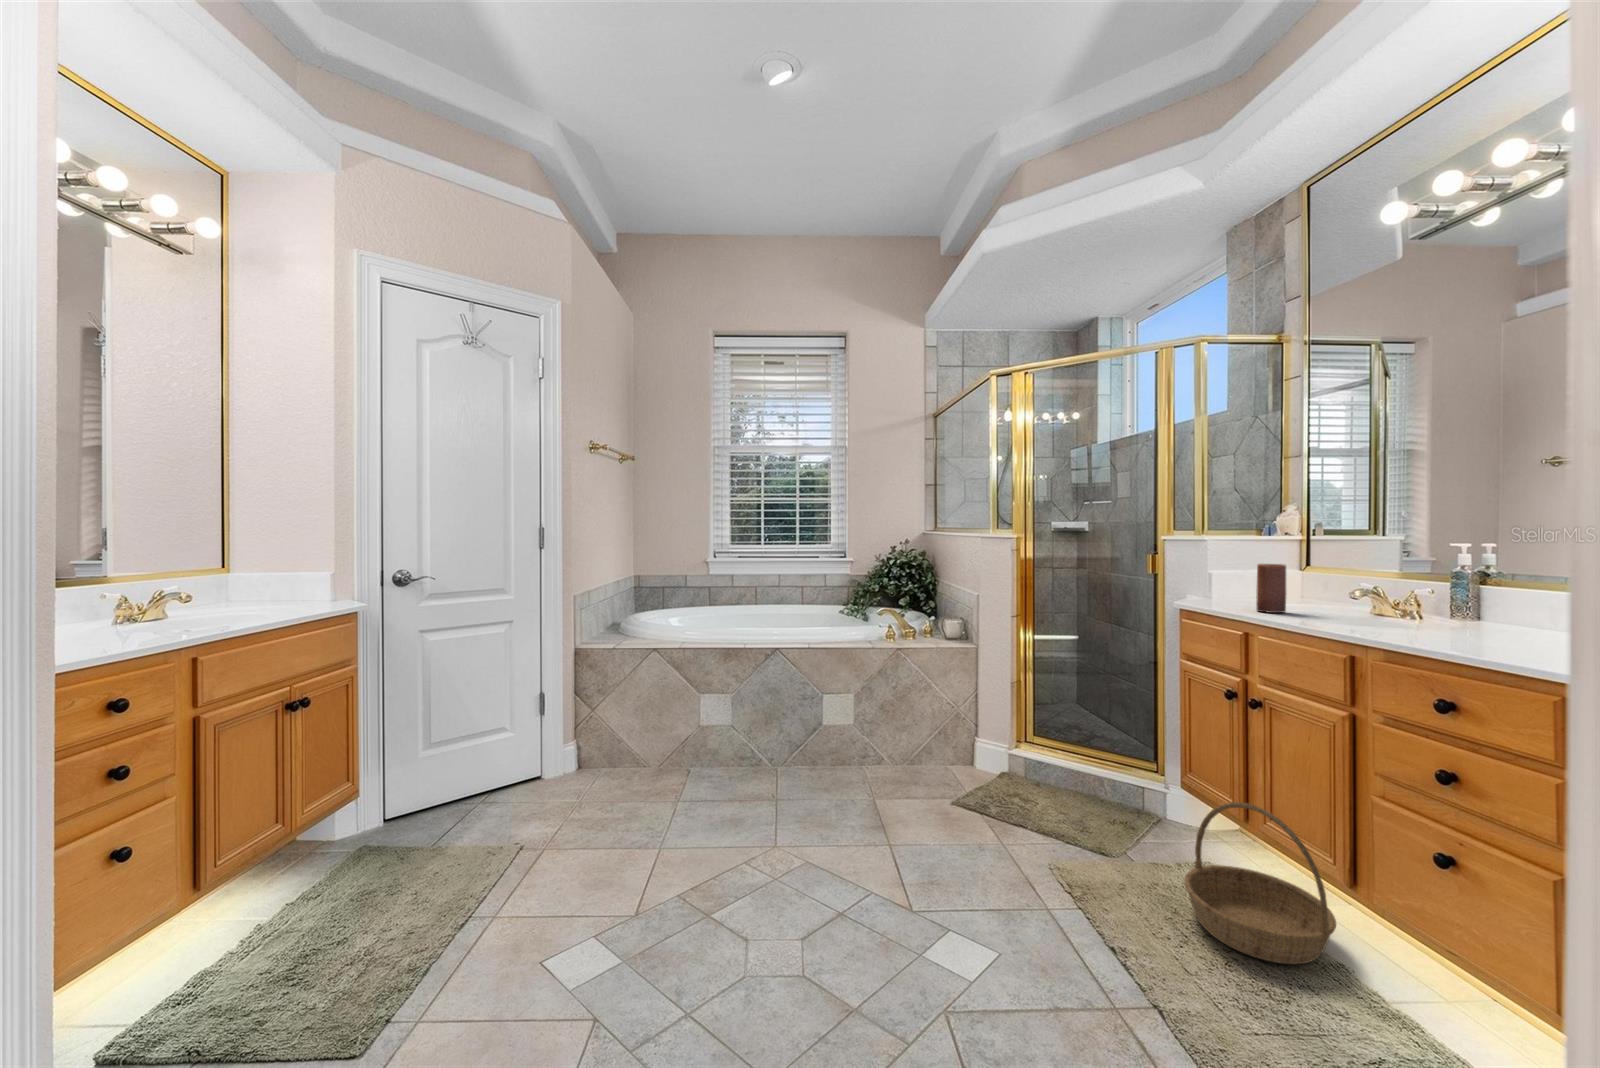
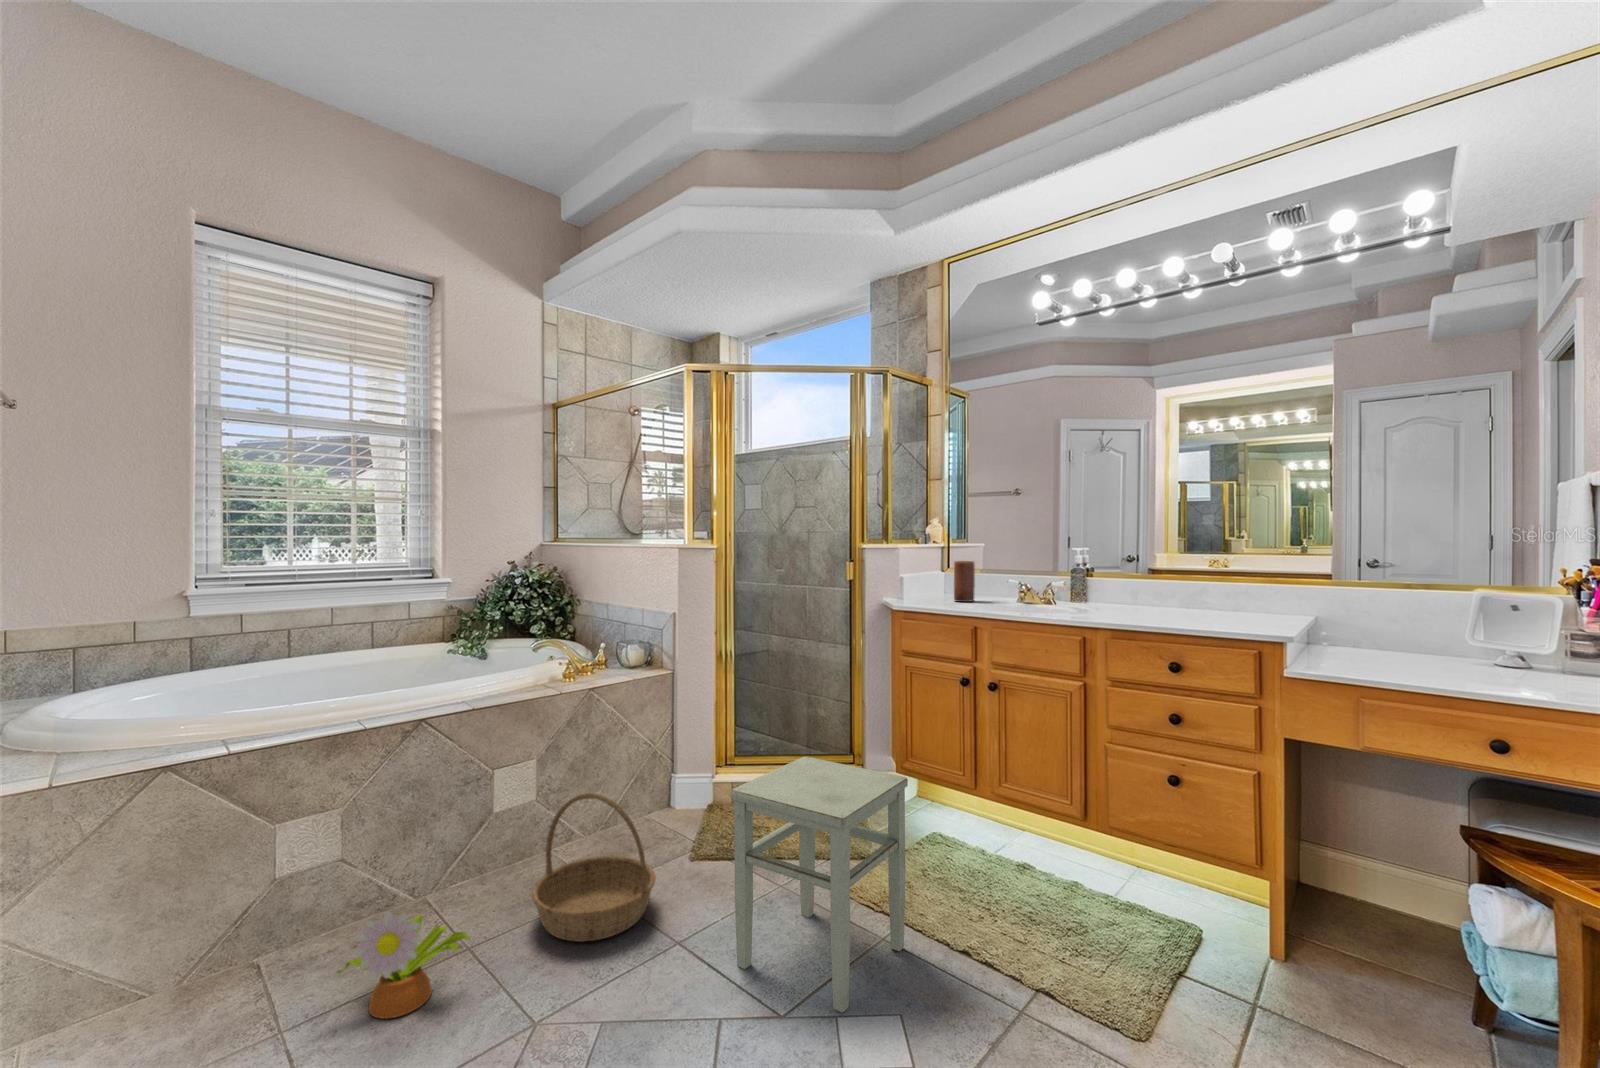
stool: none [905,733,1063,945] -> present [731,757,908,1013]
decorative plant: none [692,753,759,819] -> present [338,911,470,1019]
basket: present [1184,802,1336,964] -> present [532,793,656,942]

